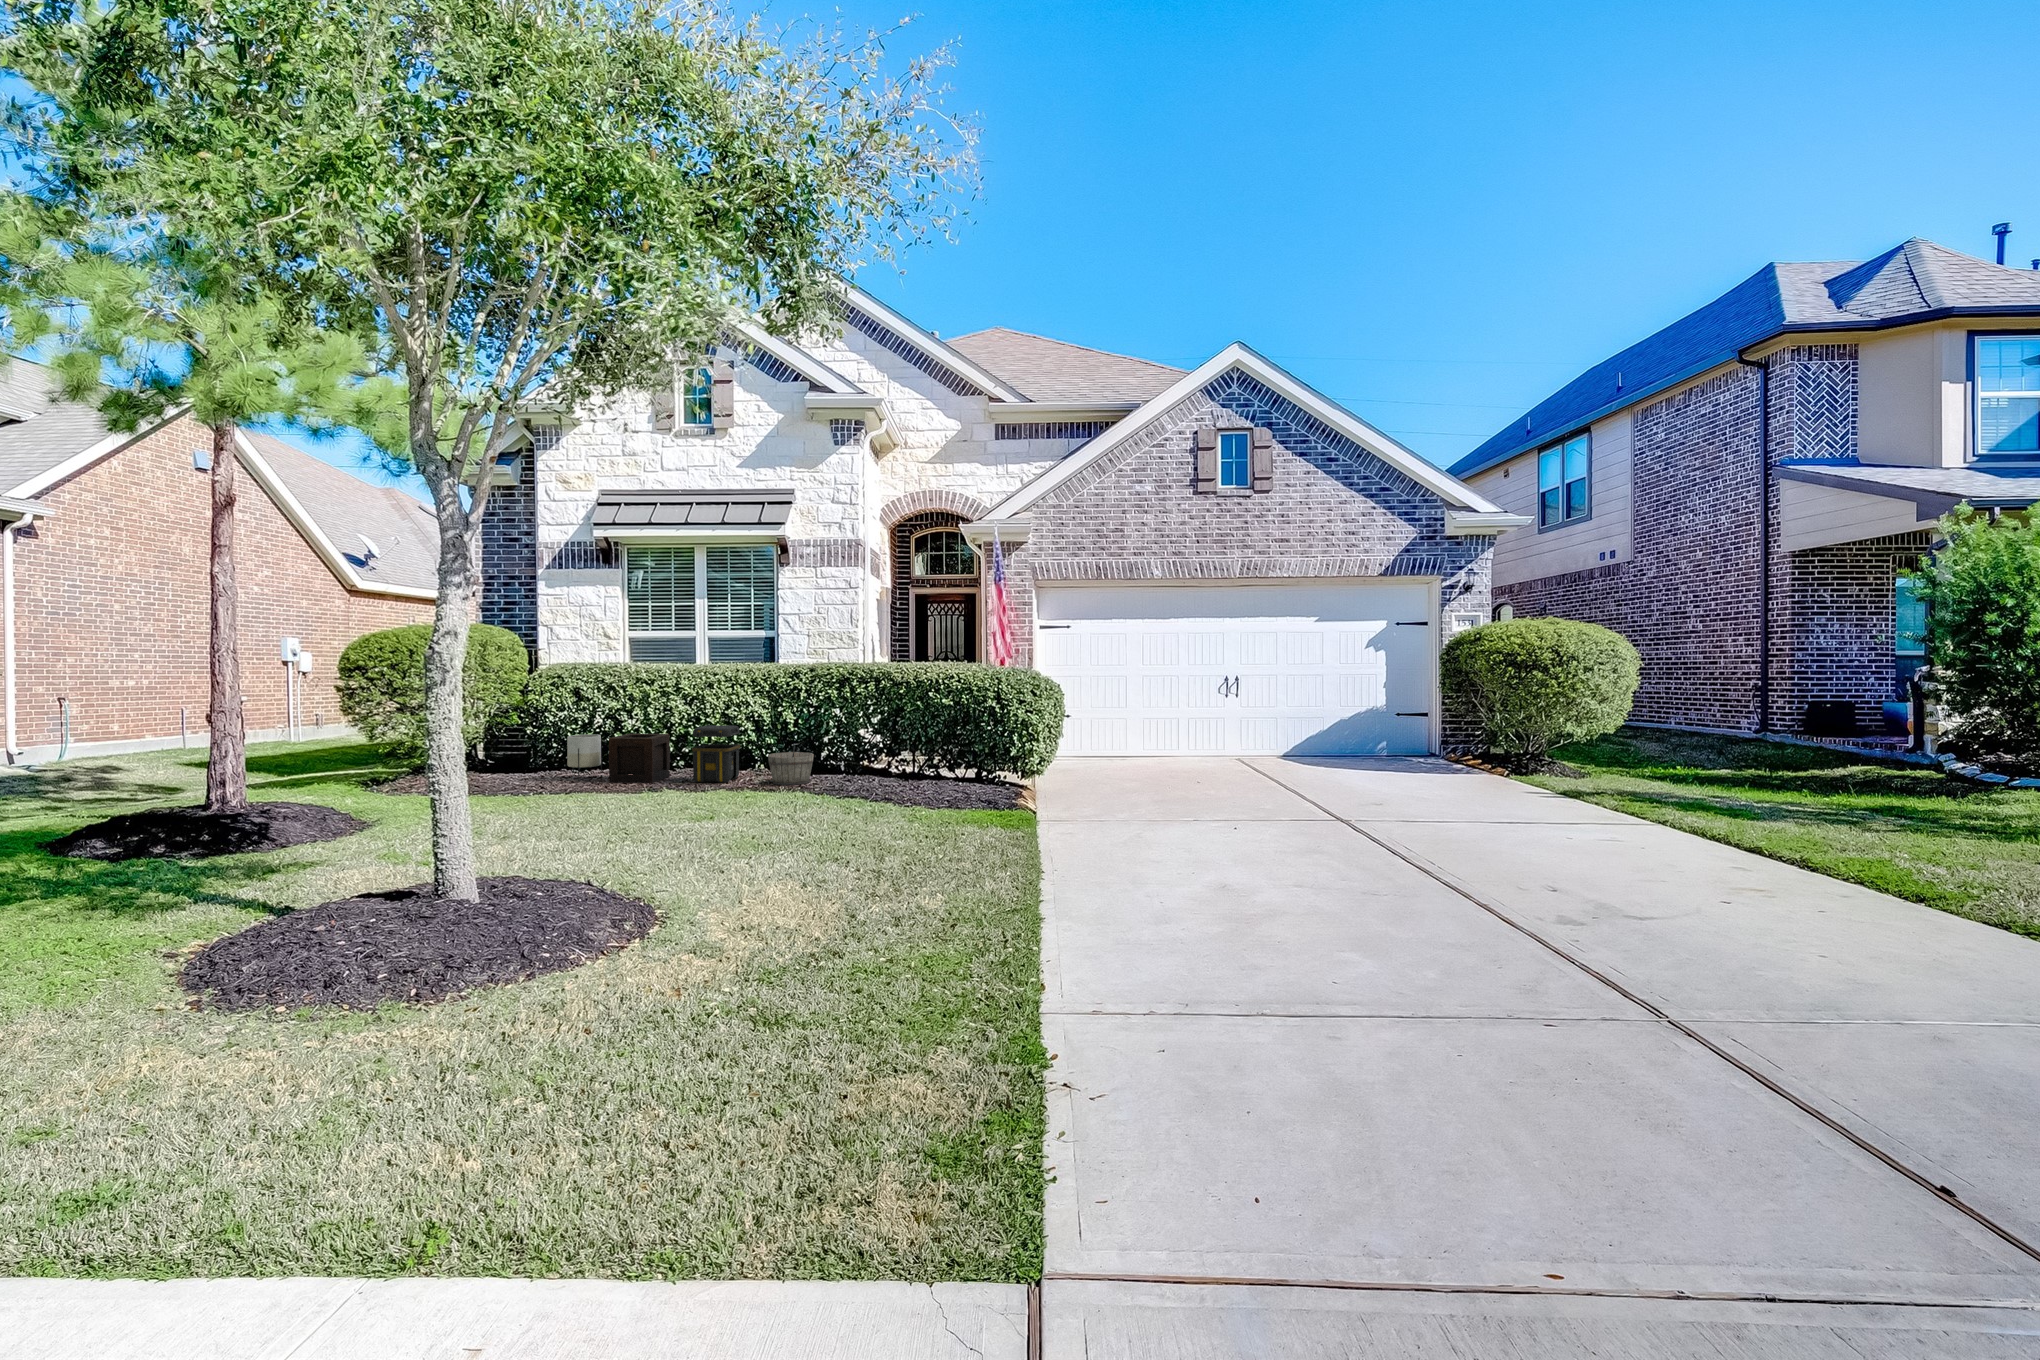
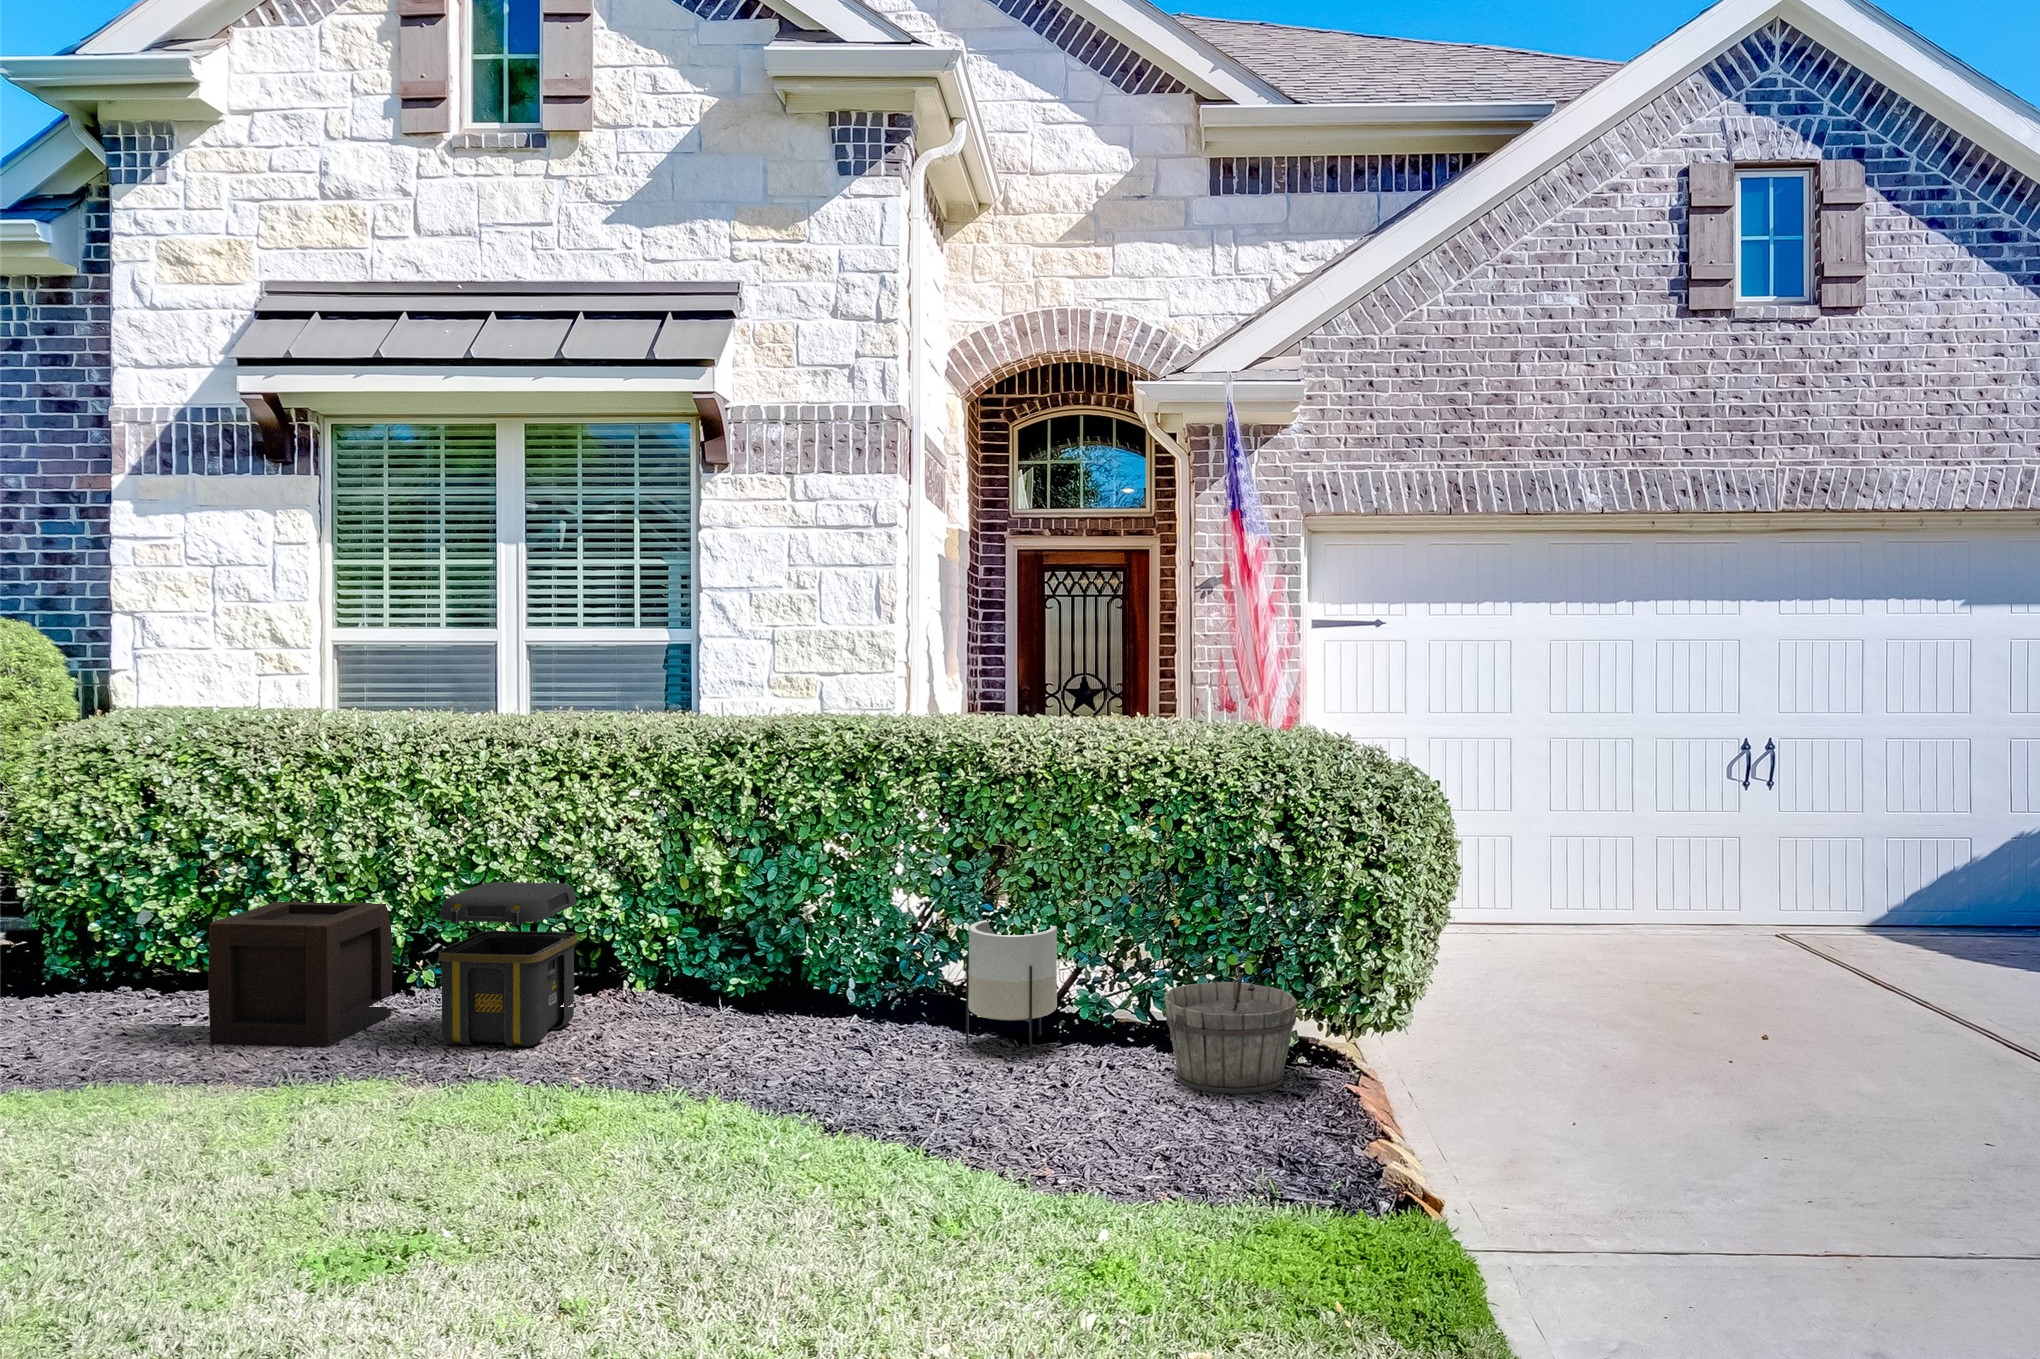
planter: present [567,734,602,781] -> present [966,920,1057,1058]
wooden bucket: present [768,744,814,785] -> present [1164,966,1297,1094]

